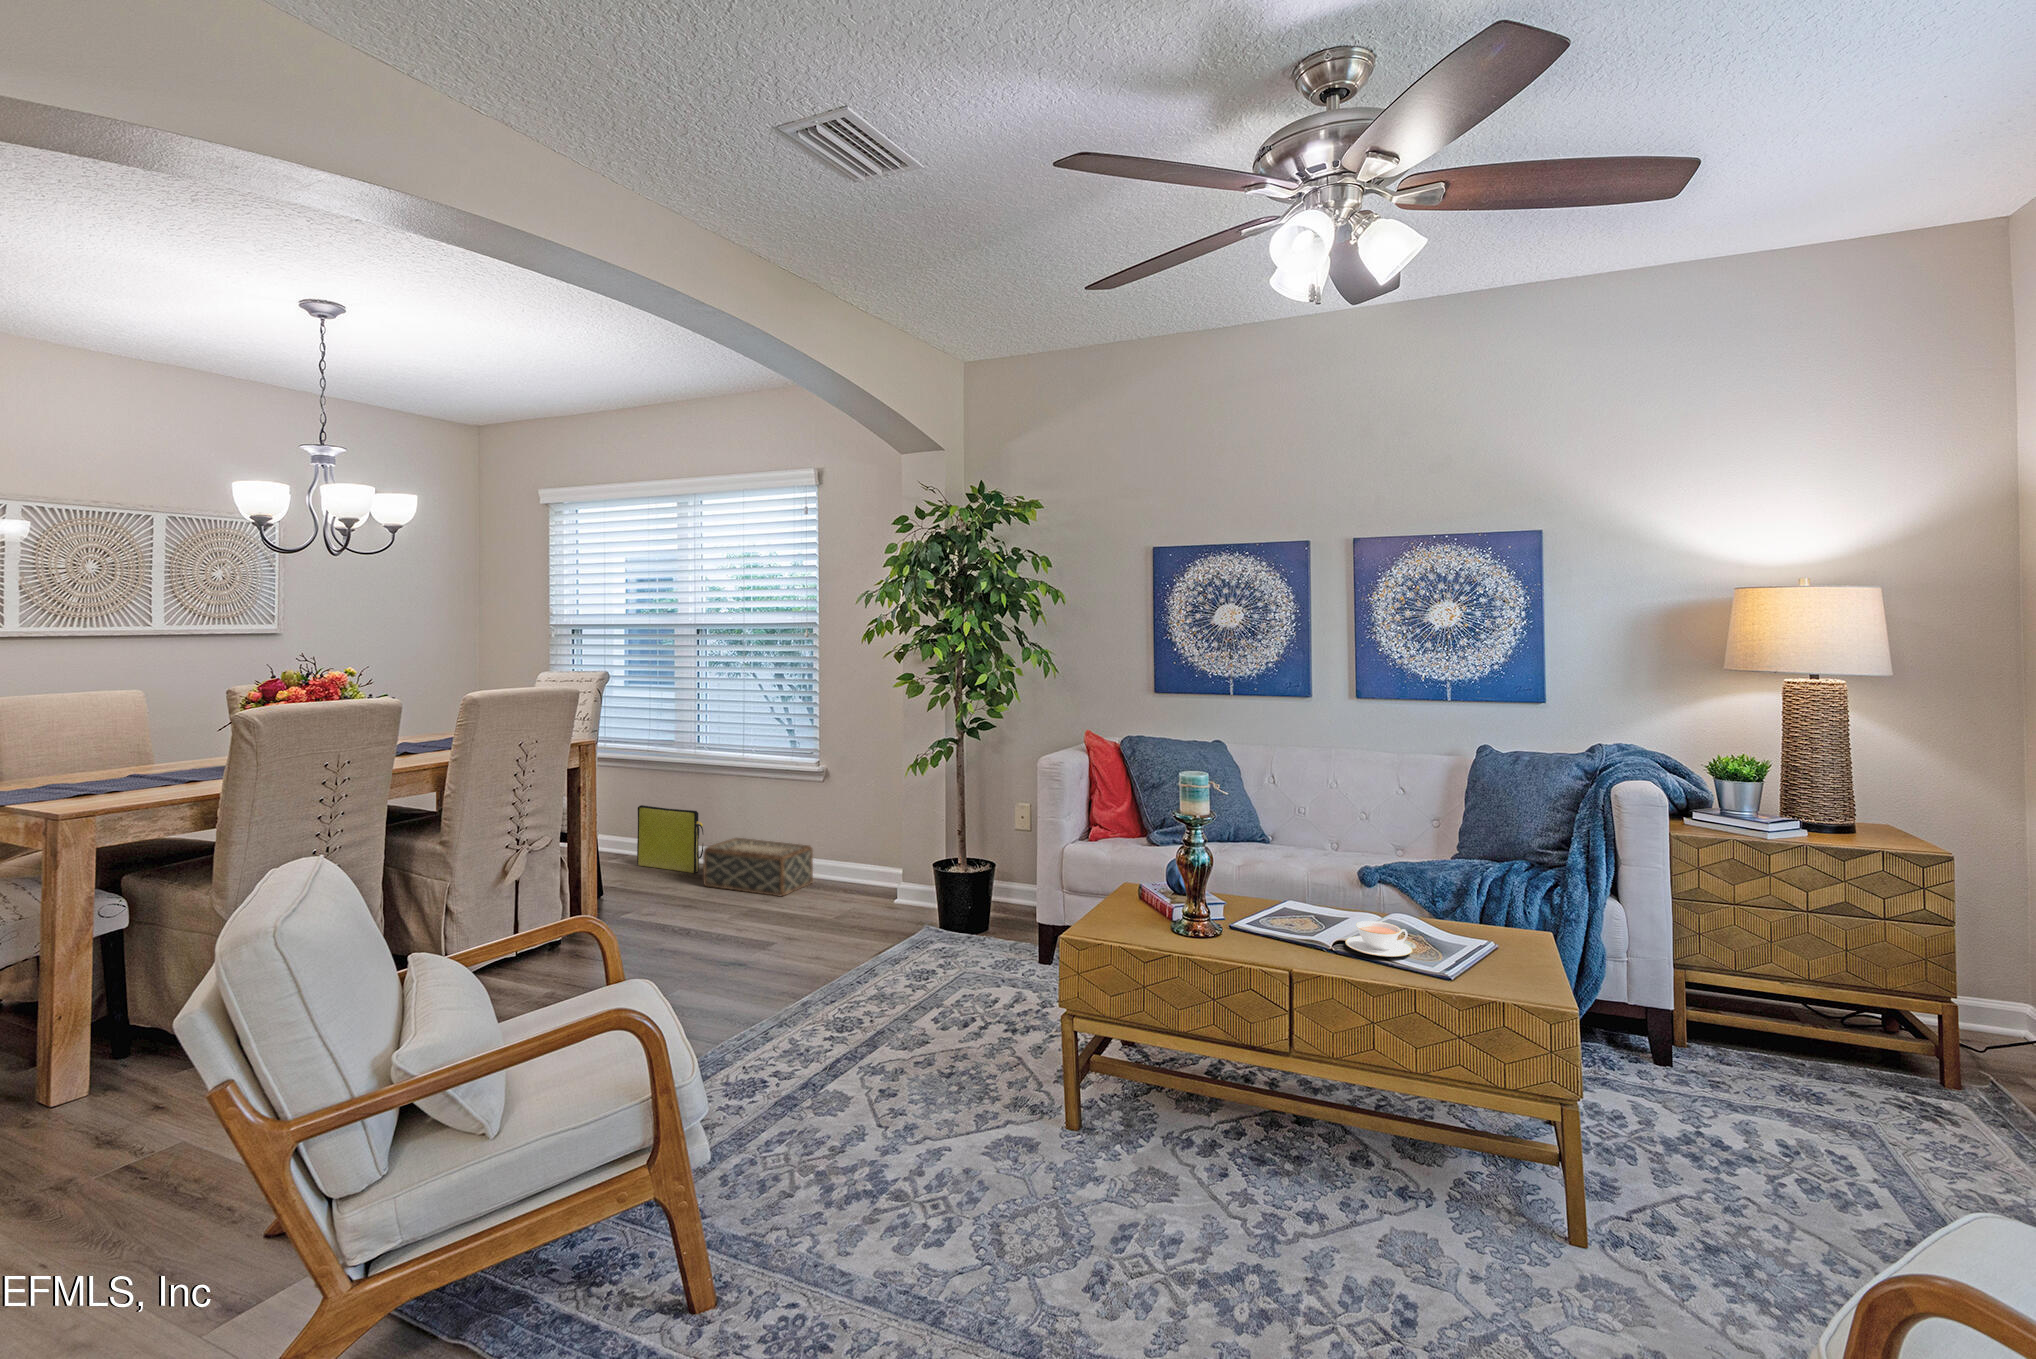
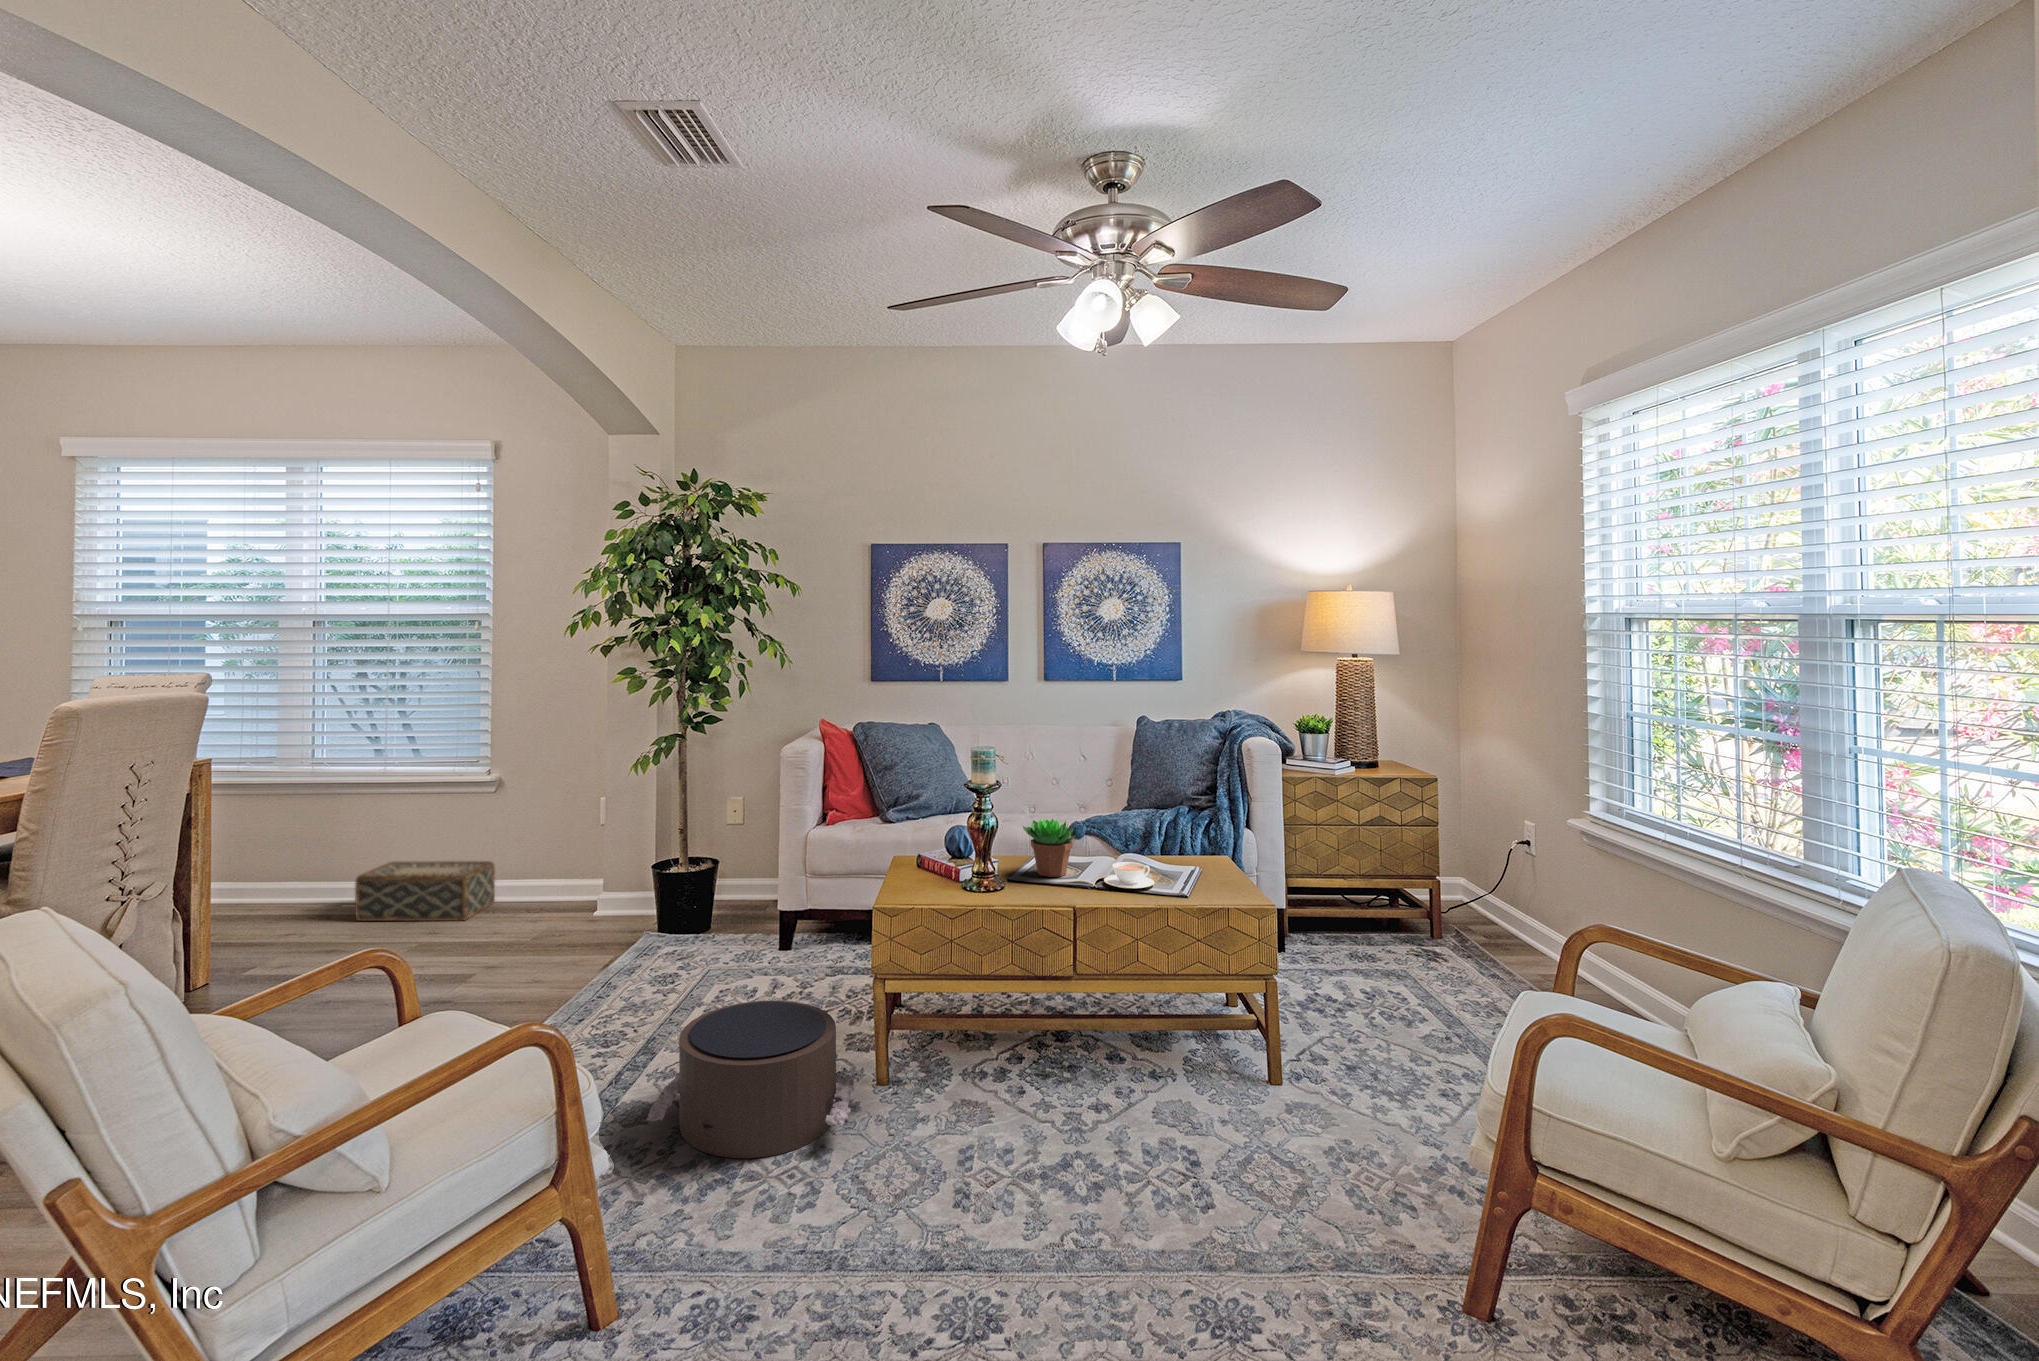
bag: present [637,805,703,873] -> none [247,835,346,909]
succulent plant: none [1254,858,1318,929] -> present [1023,819,1076,877]
pouf: none [821,1016,1034,1180] -> present [647,1001,854,1158]

